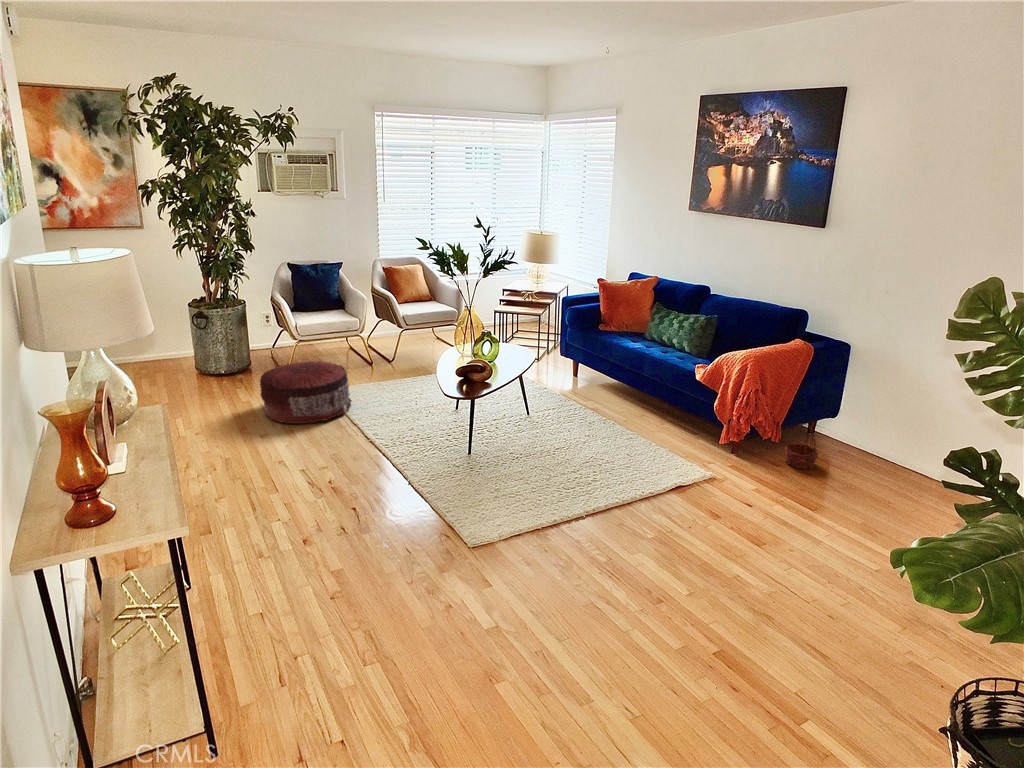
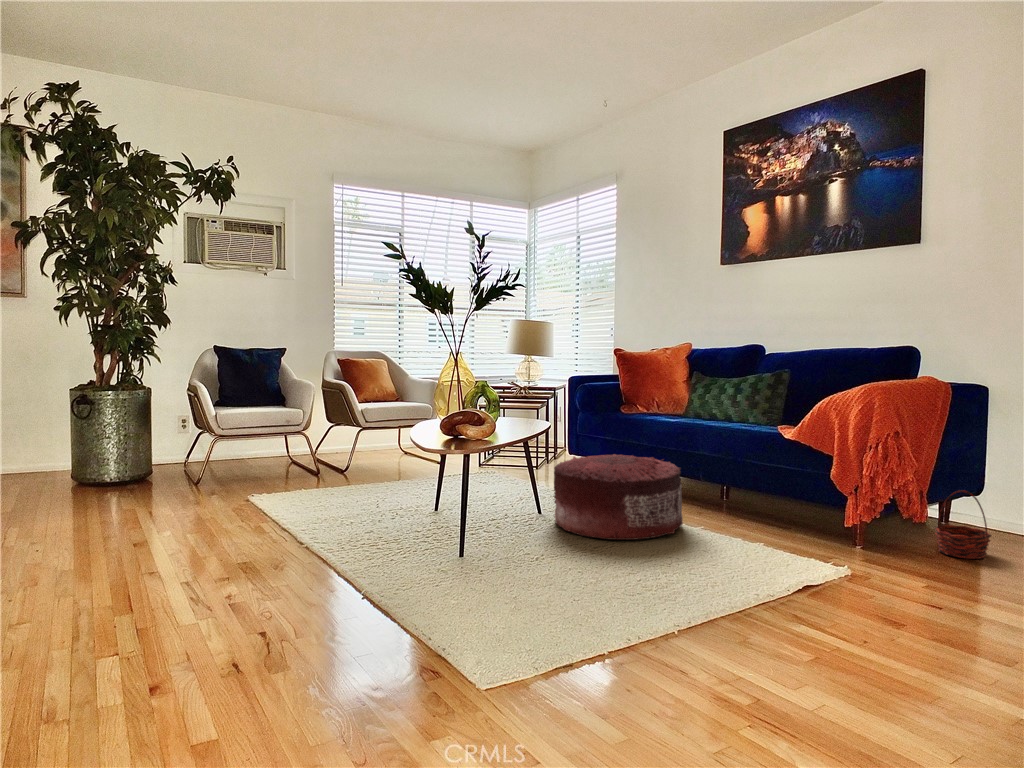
pouf: present [260,361,351,424] -> present [554,454,683,540]

